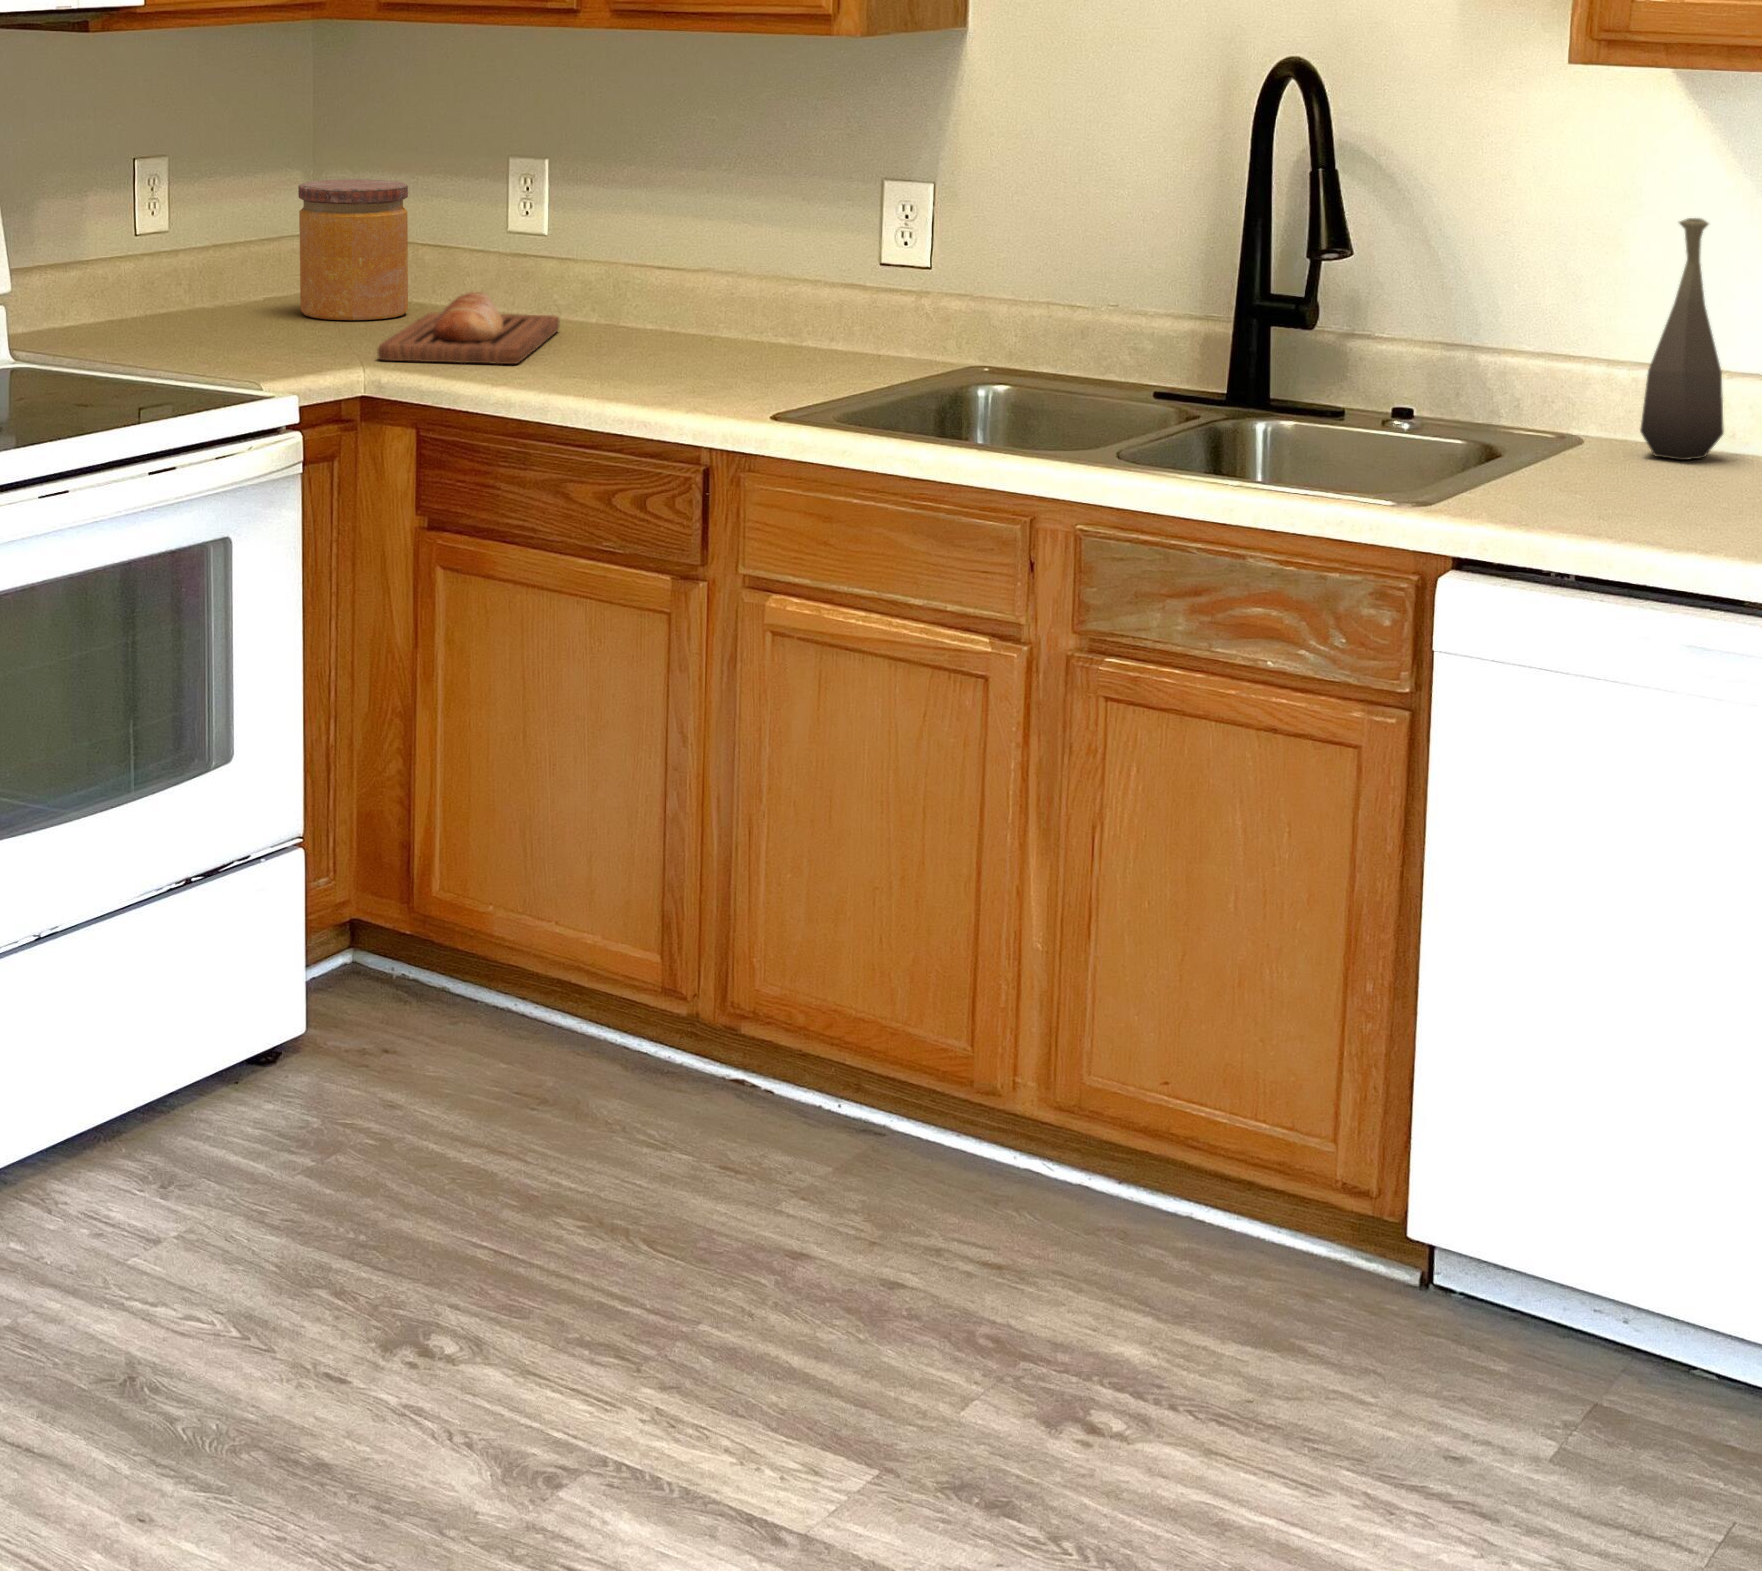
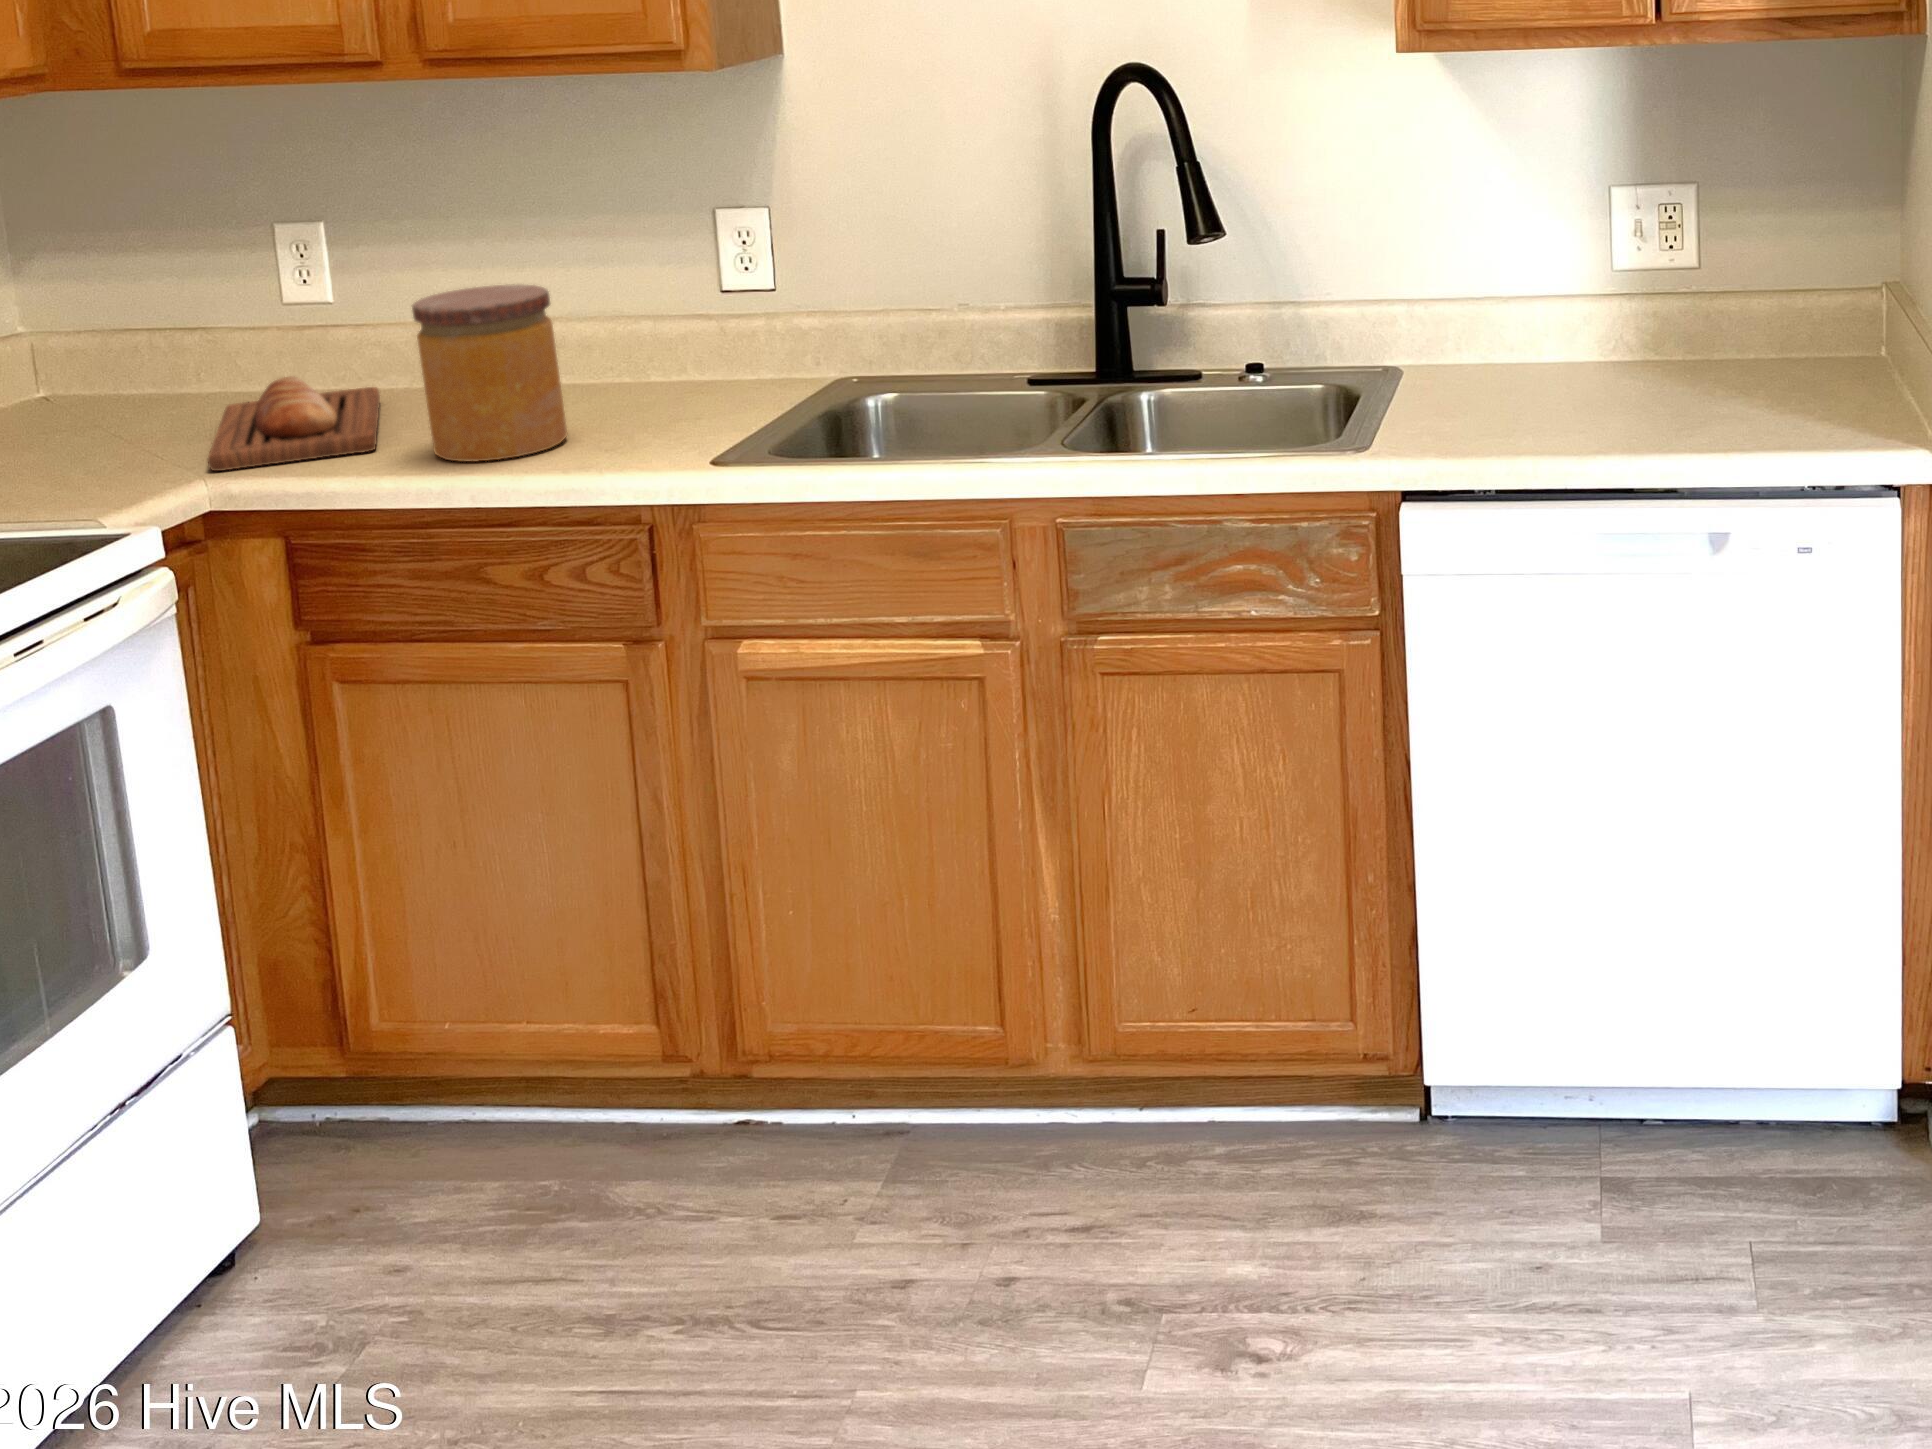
jar: present [298,179,408,320] -> present [412,284,567,462]
bottle: present [1640,218,1724,460] -> none [1468,166,1533,371]

